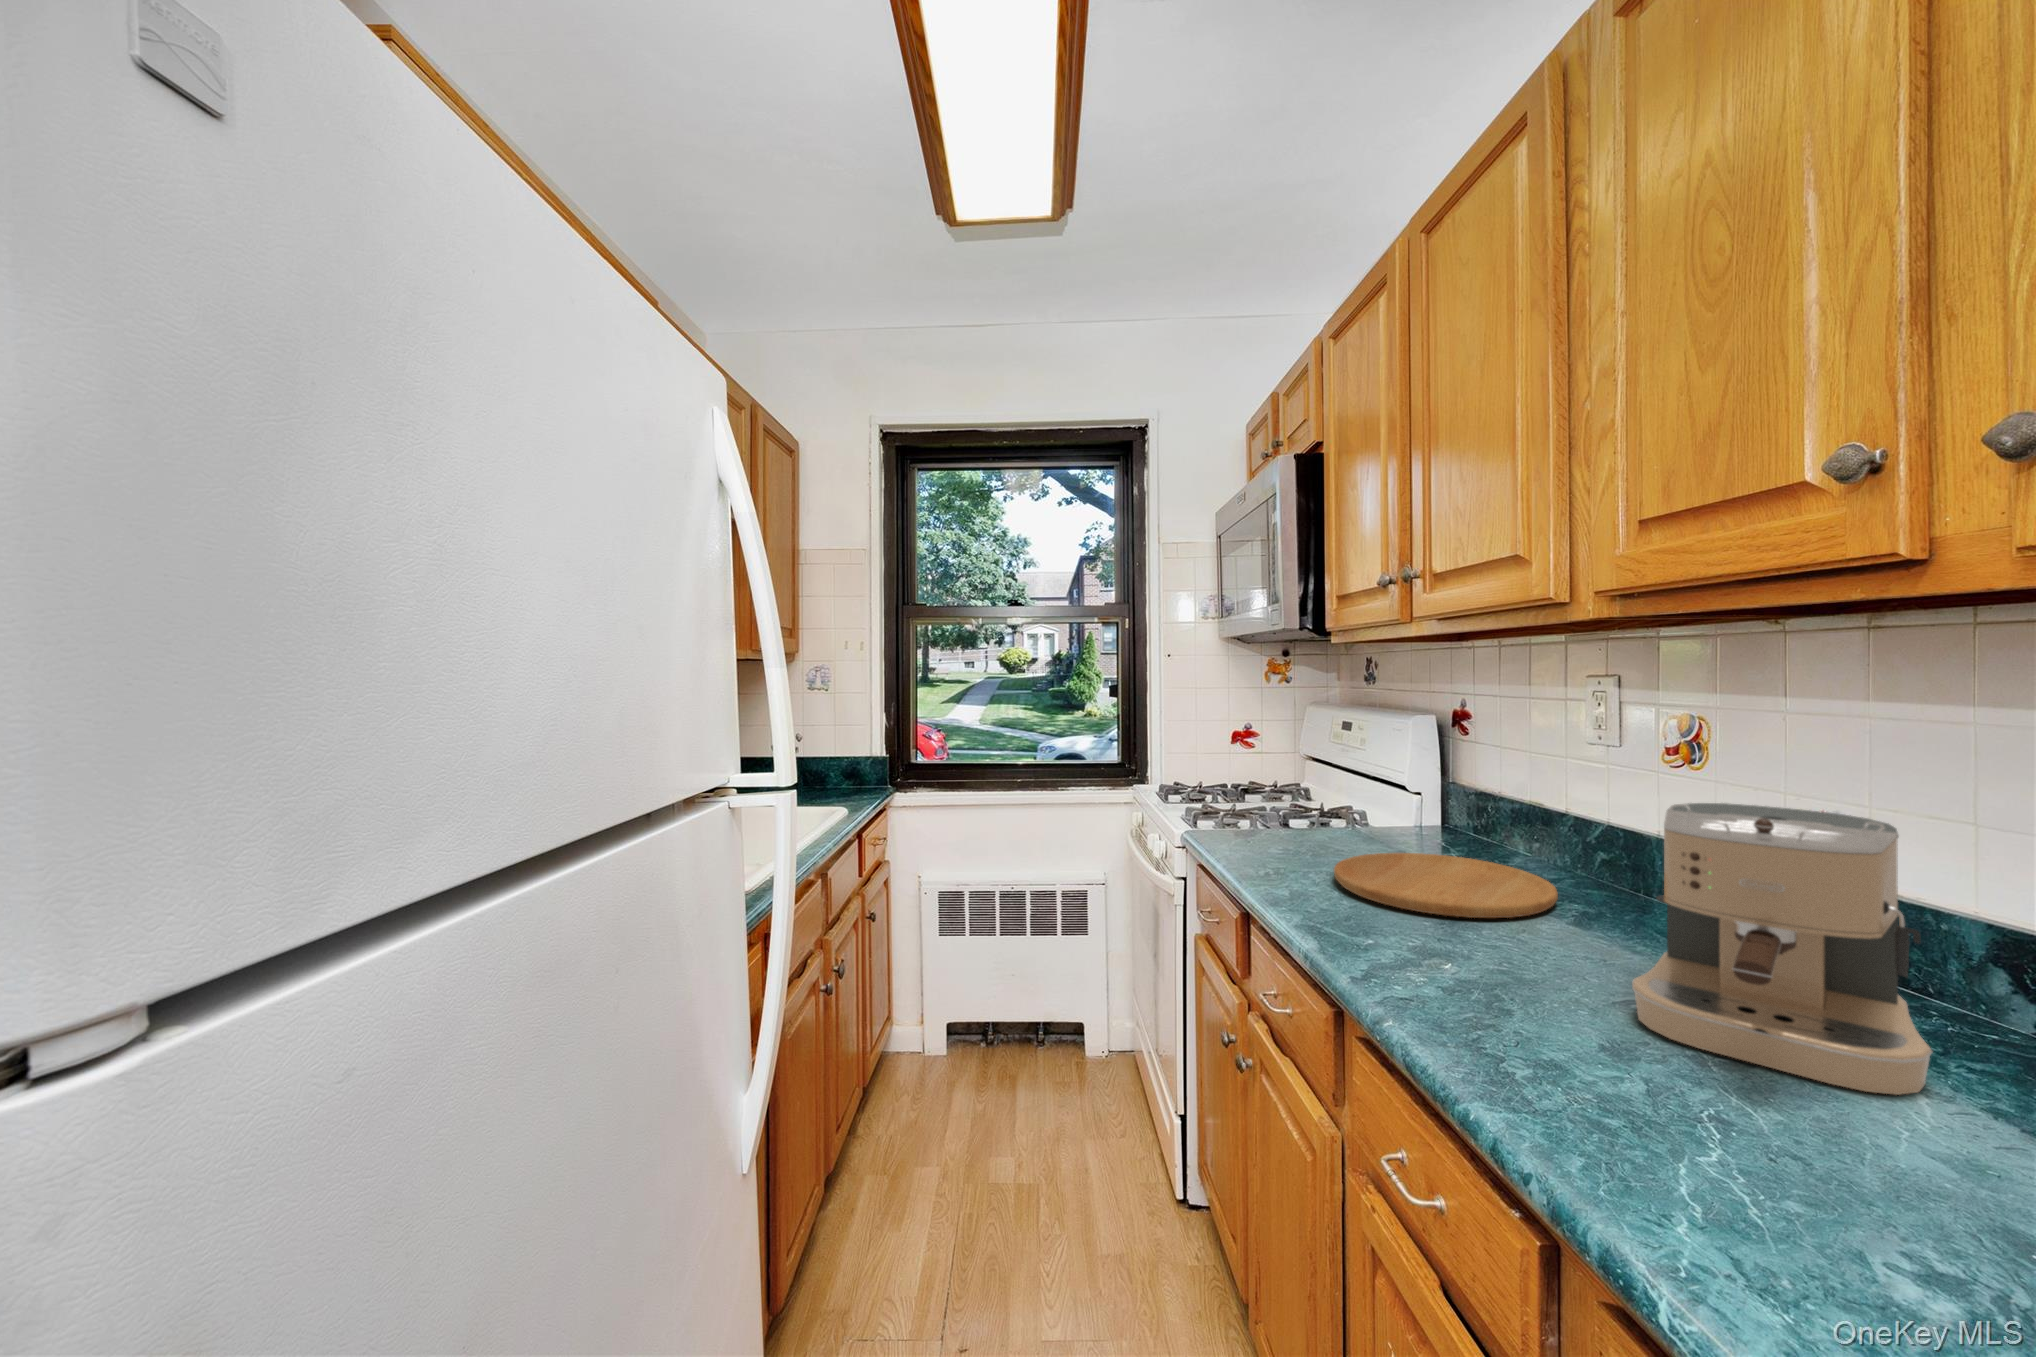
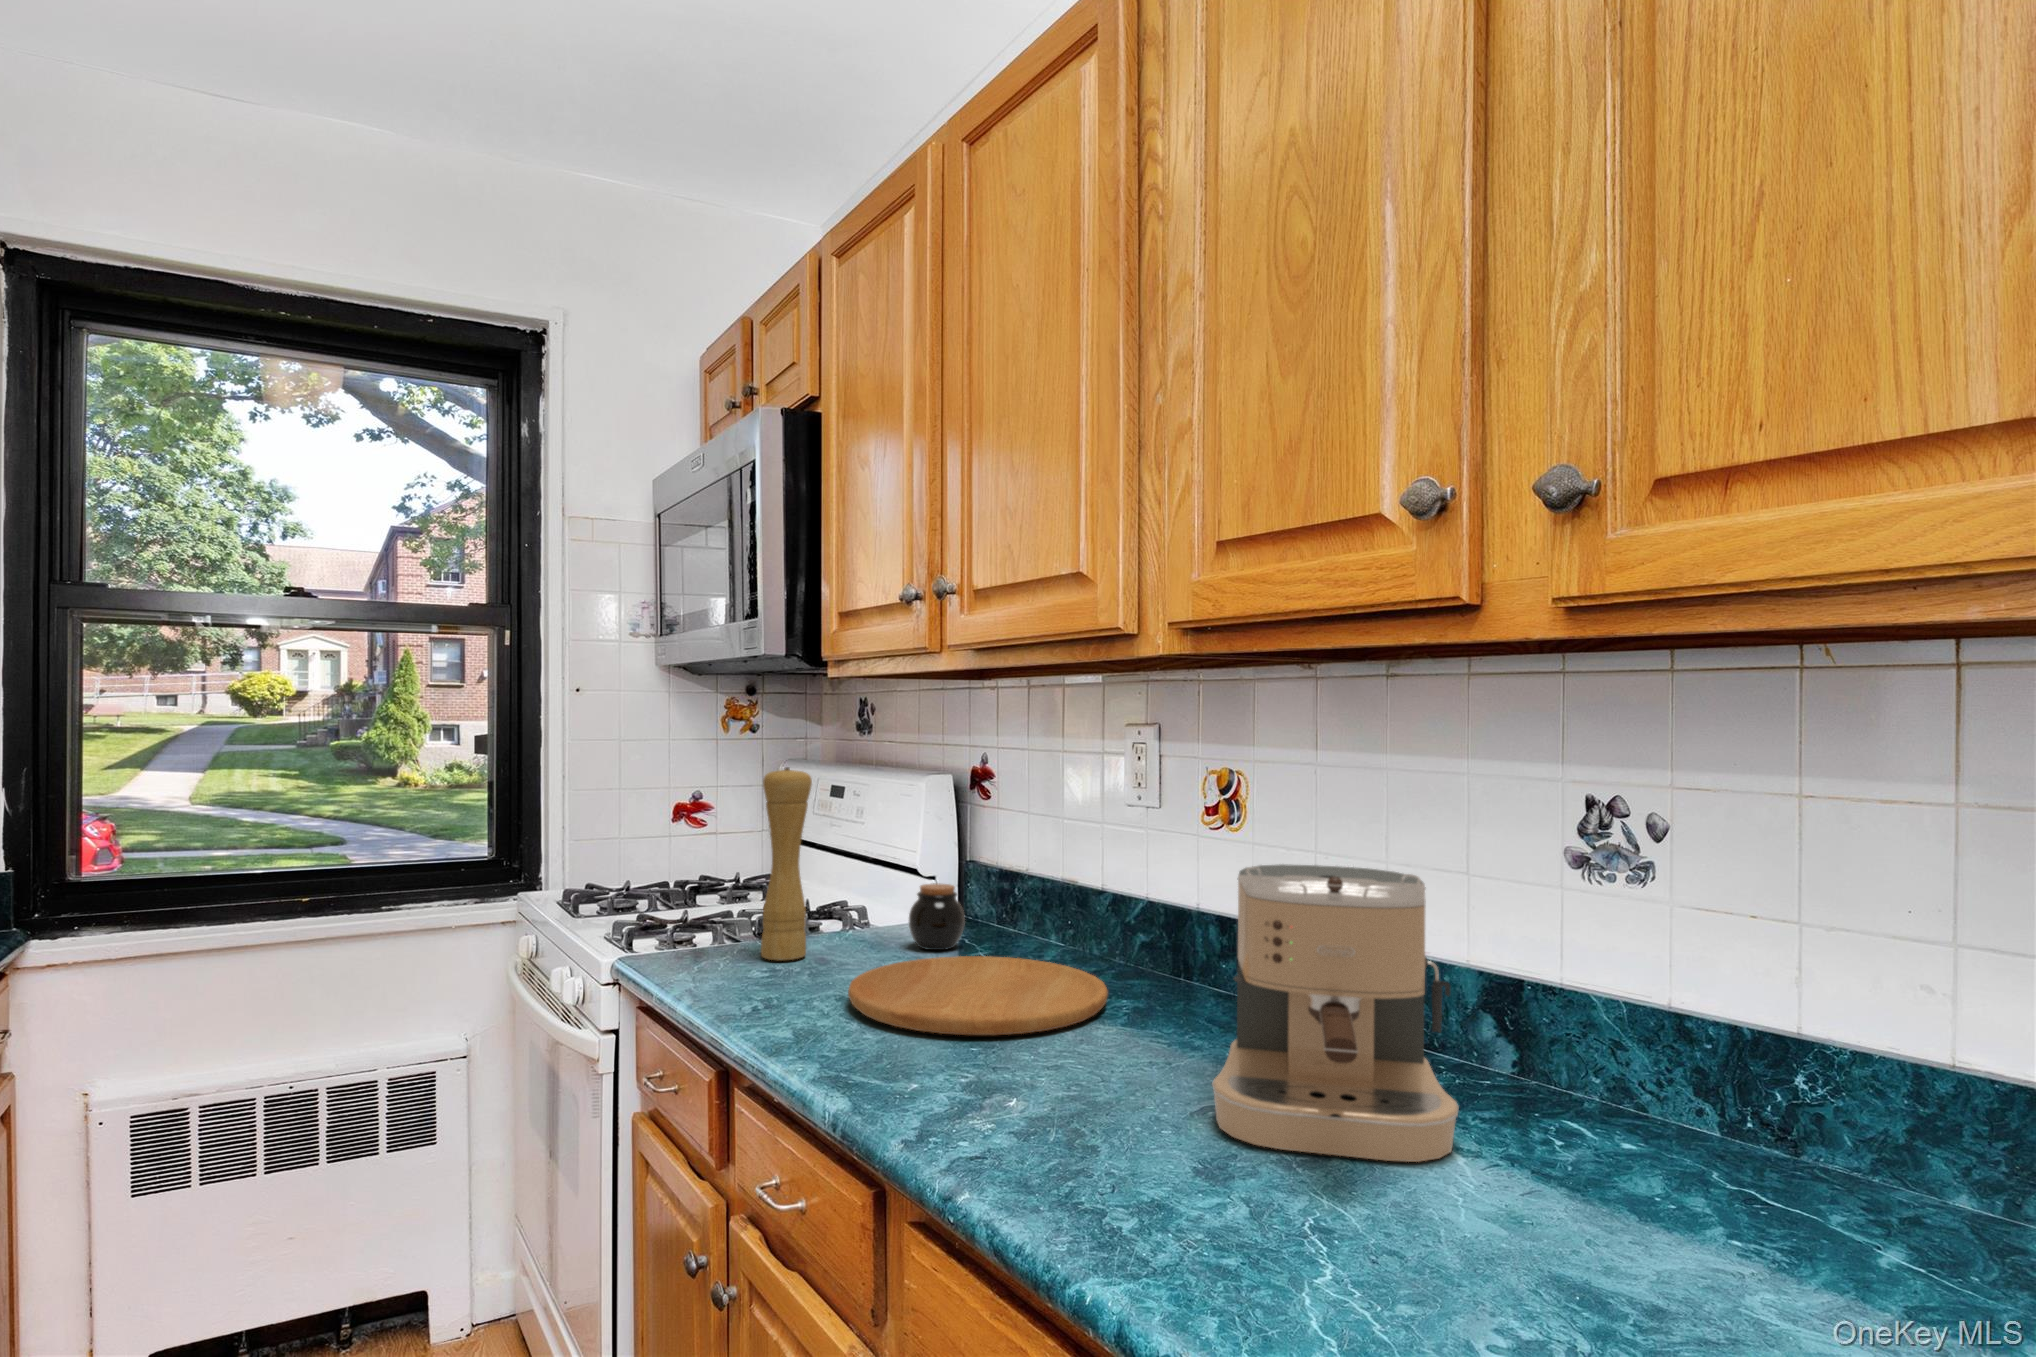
pepper mill: none [1276,711,1311,844] -> present [761,767,812,961]
jar: none [1391,798,1439,848] -> present [909,883,965,950]

